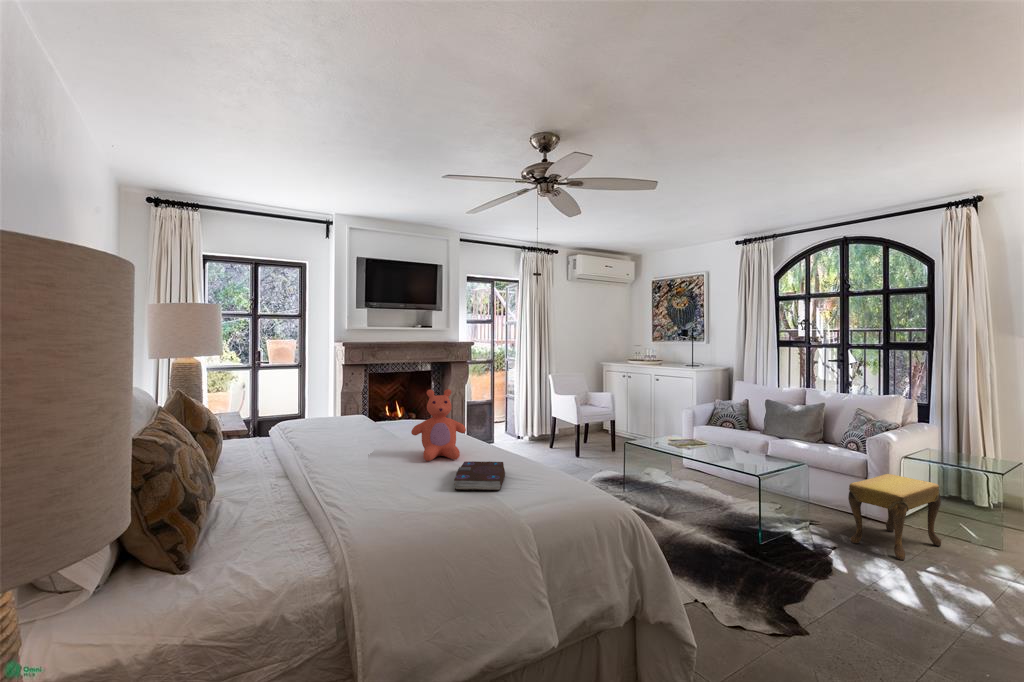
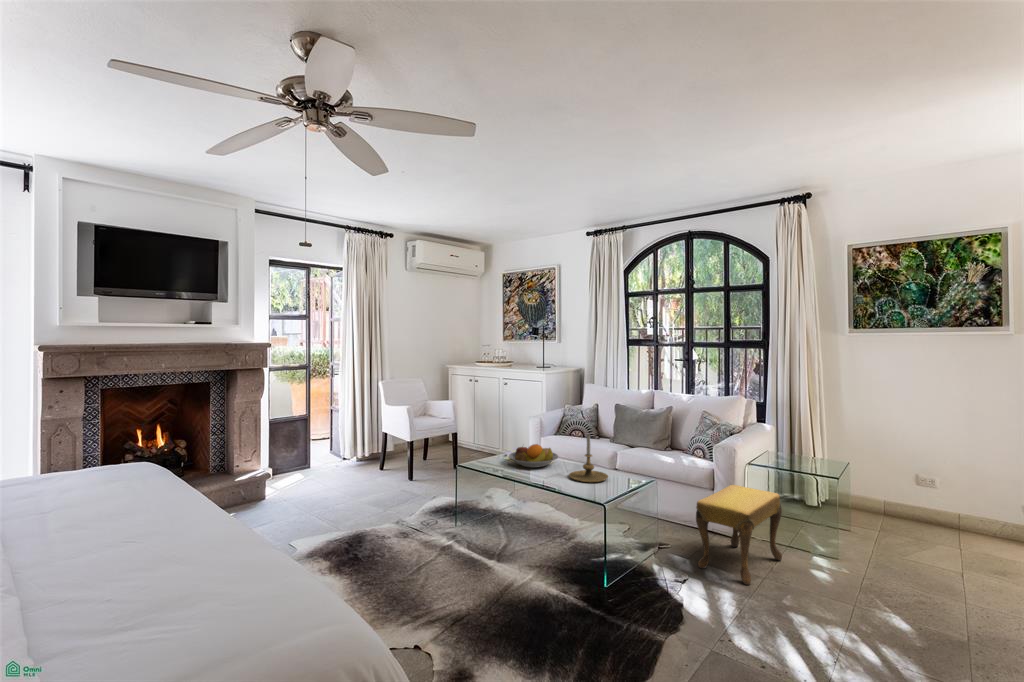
teddy bear: present [411,389,466,461] -> none [67,421,178,546]
candle holder: none [725,421,762,462] -> present [569,434,608,482]
fruit bowl: none [669,428,714,448] -> present [509,444,559,468]
book: present [454,461,505,490] -> none [73,540,216,620]

